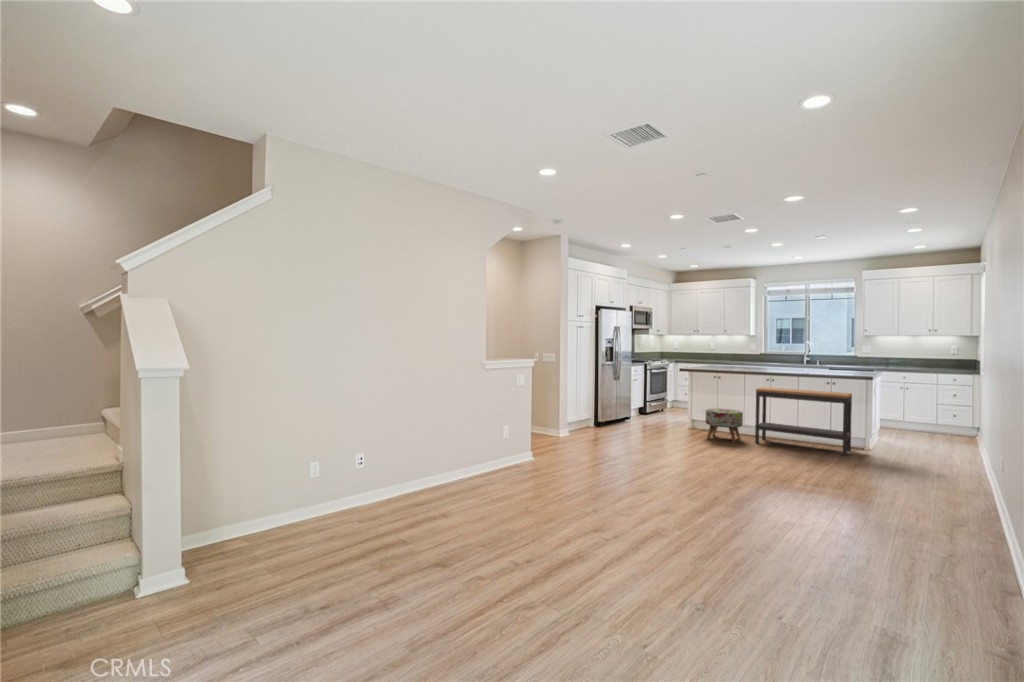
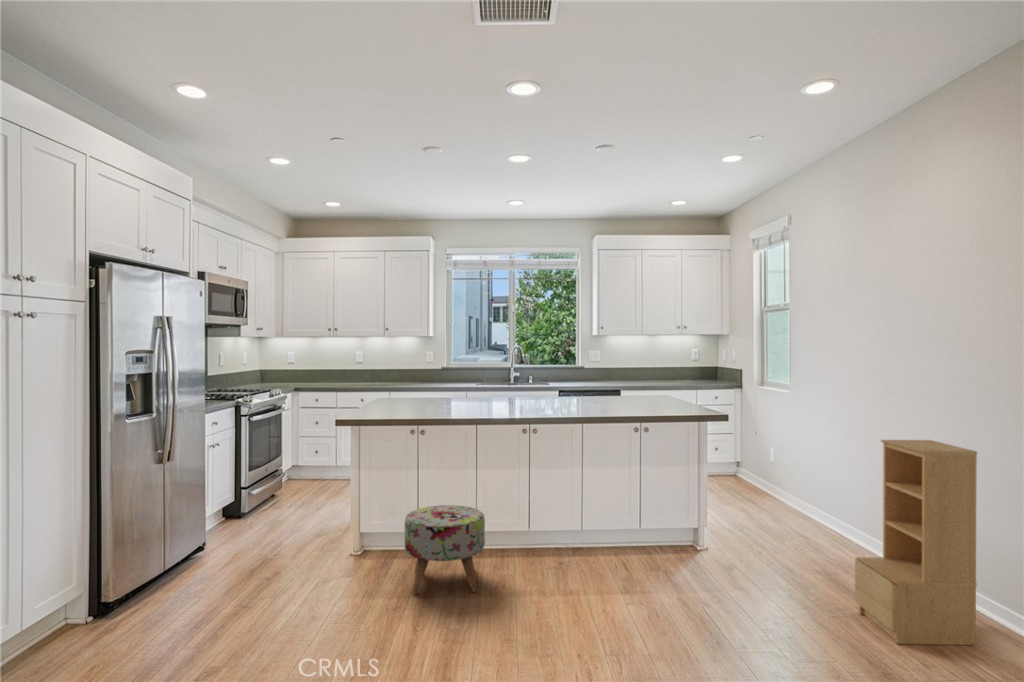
console table: present [755,387,852,456] -> none [512,448,683,579]
bookshelf: none [931,389,989,492] -> present [855,440,977,645]

